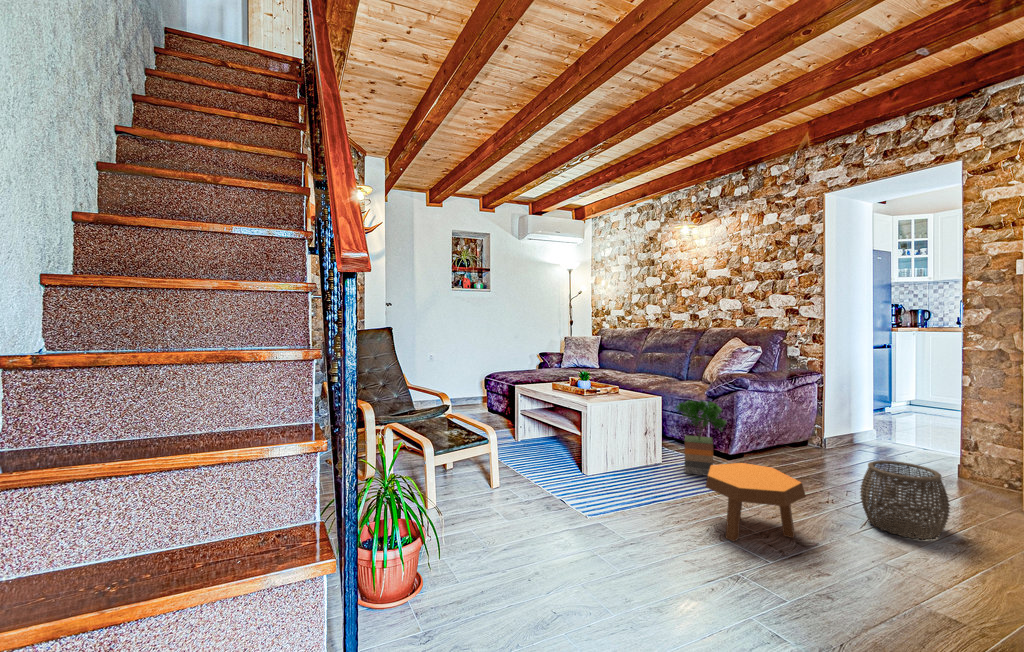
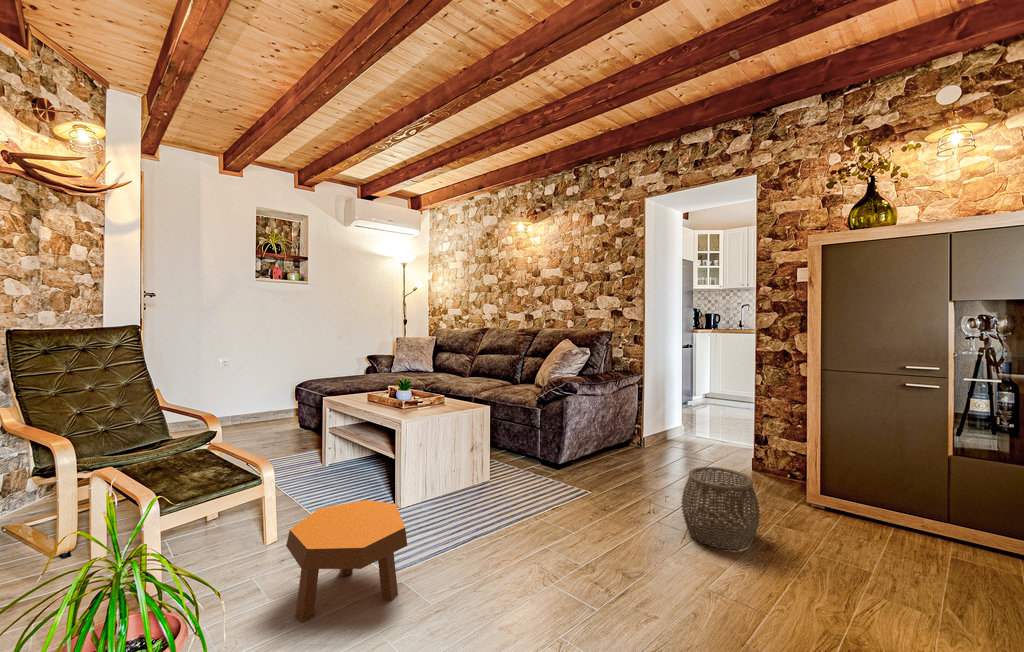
potted tree: present [677,399,726,476] -> none [502,407,556,492]
footstool: present [706,463,806,541] -> present [286,500,407,623]

